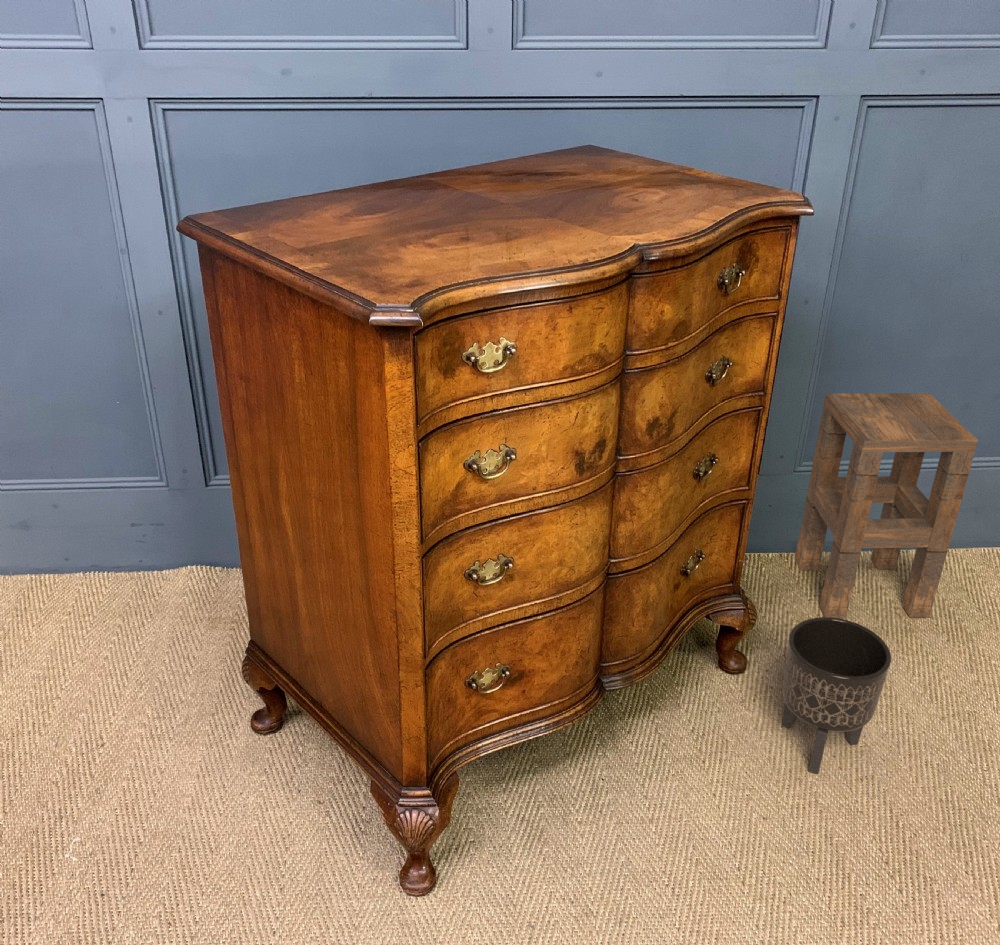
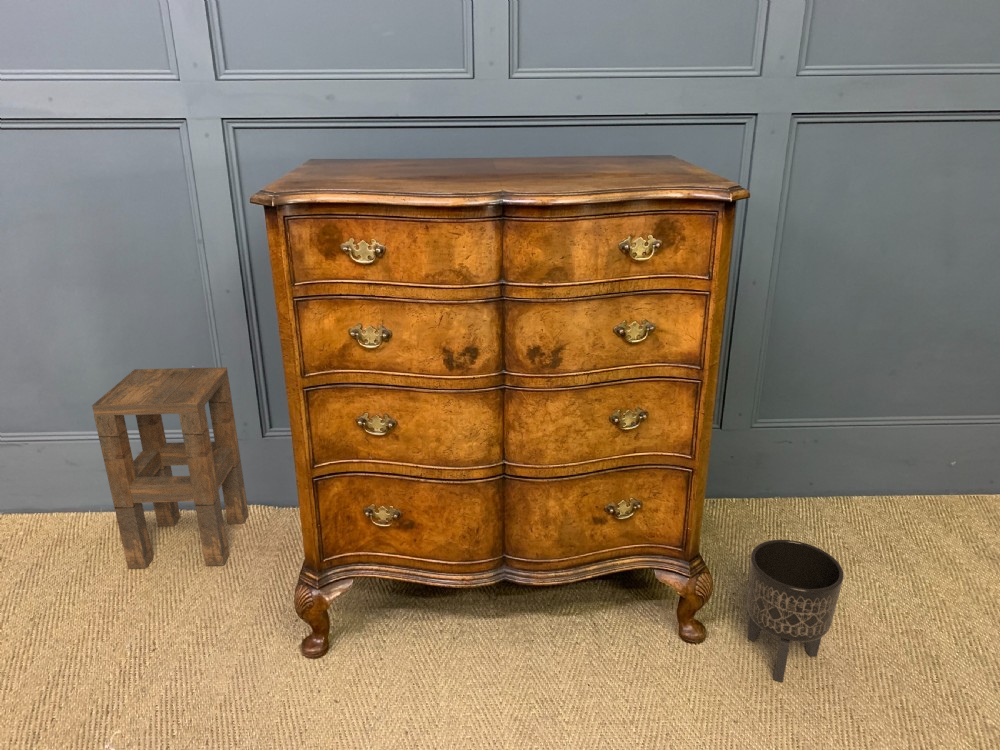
side table: present [795,393,978,618] -> present [92,367,249,569]

